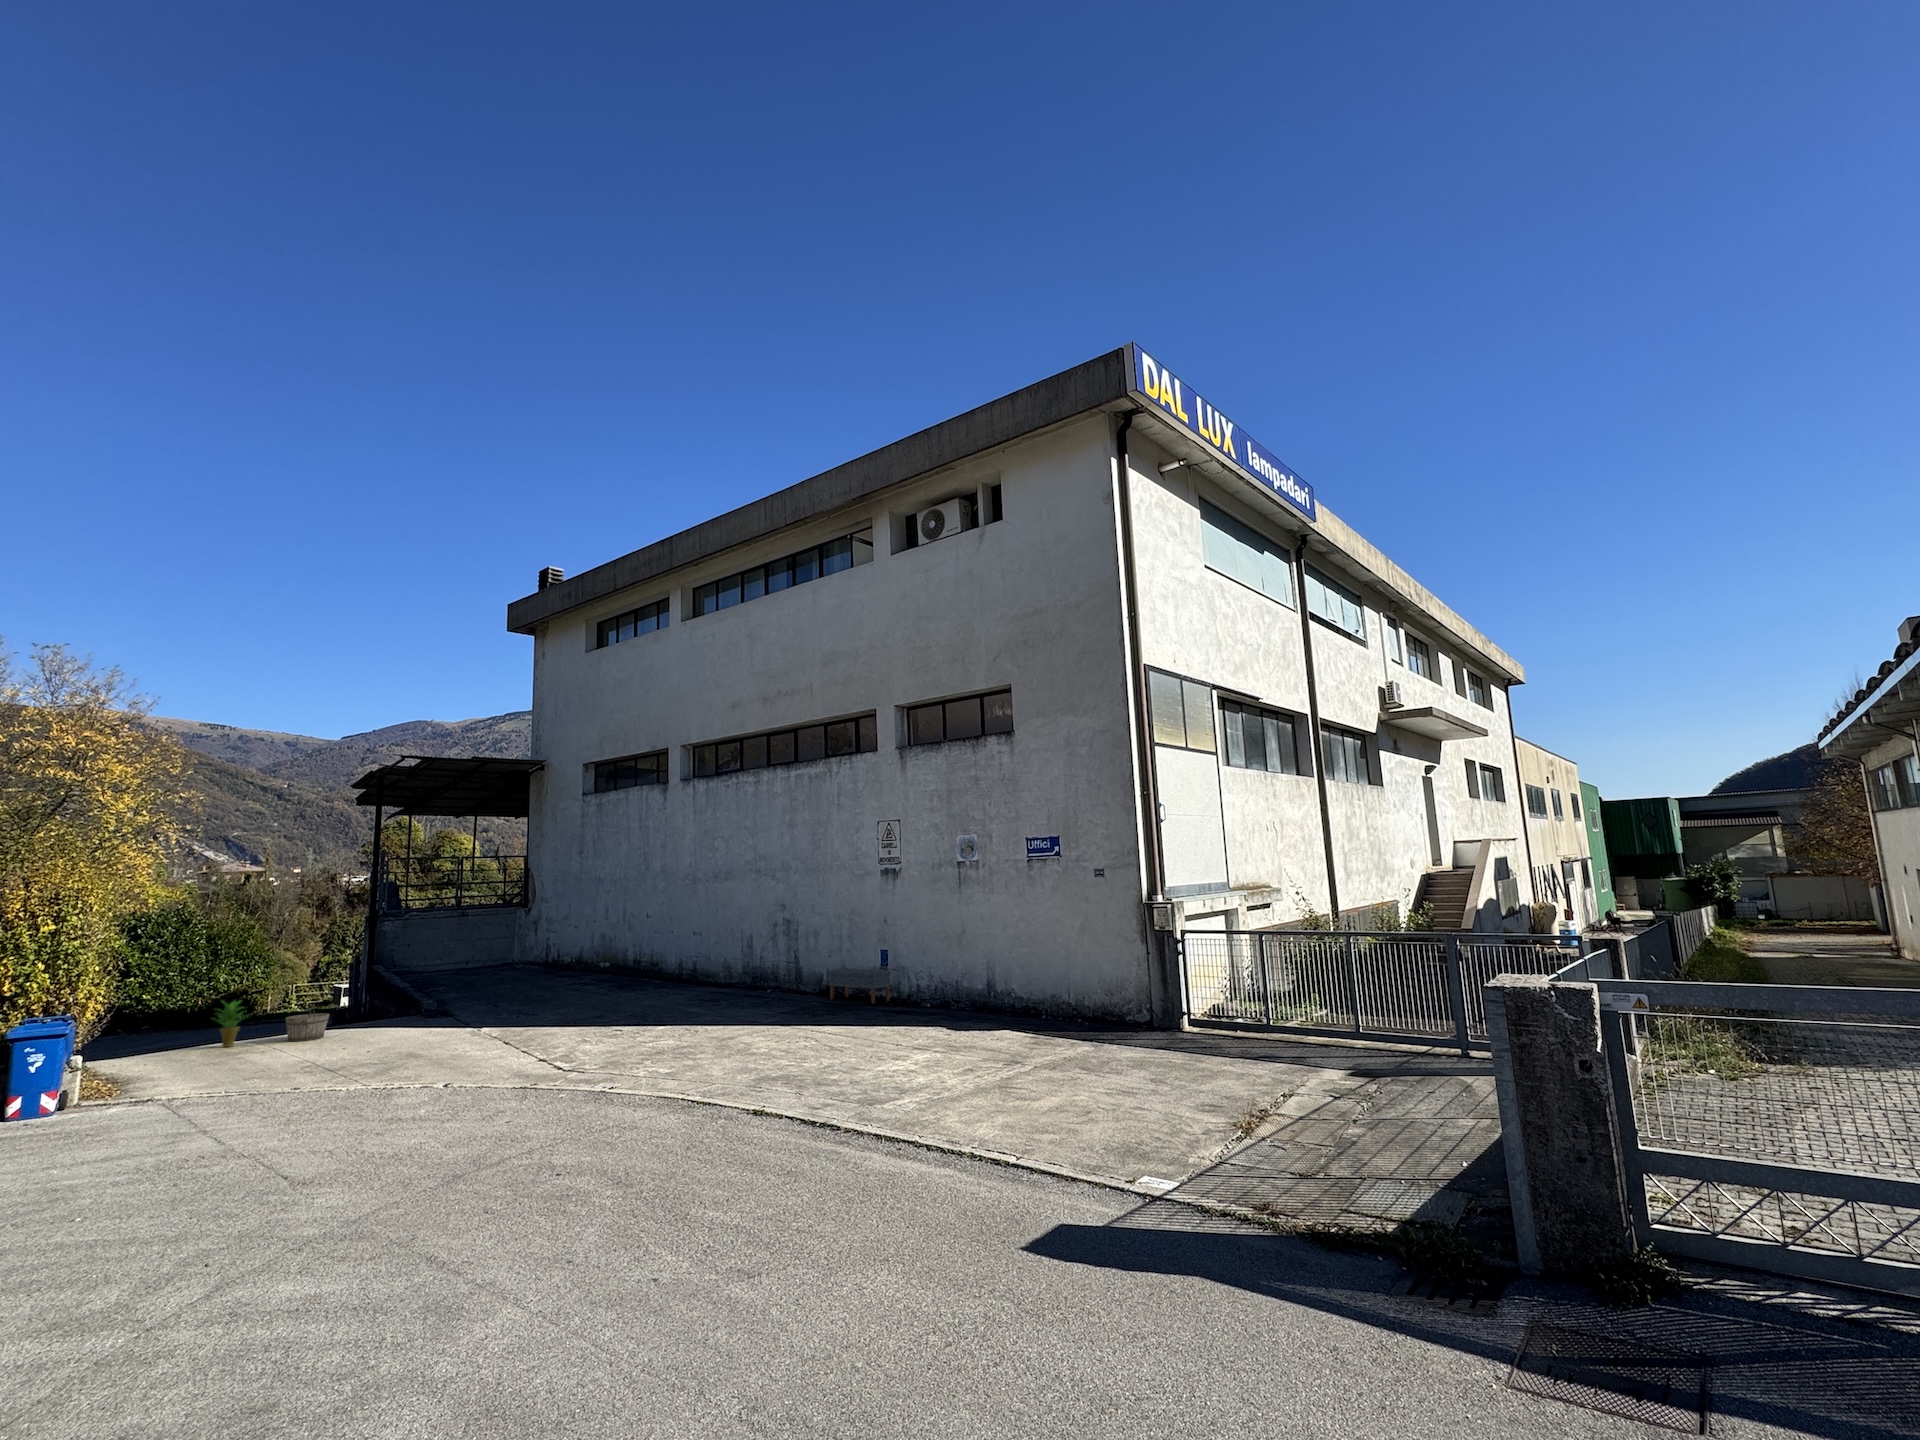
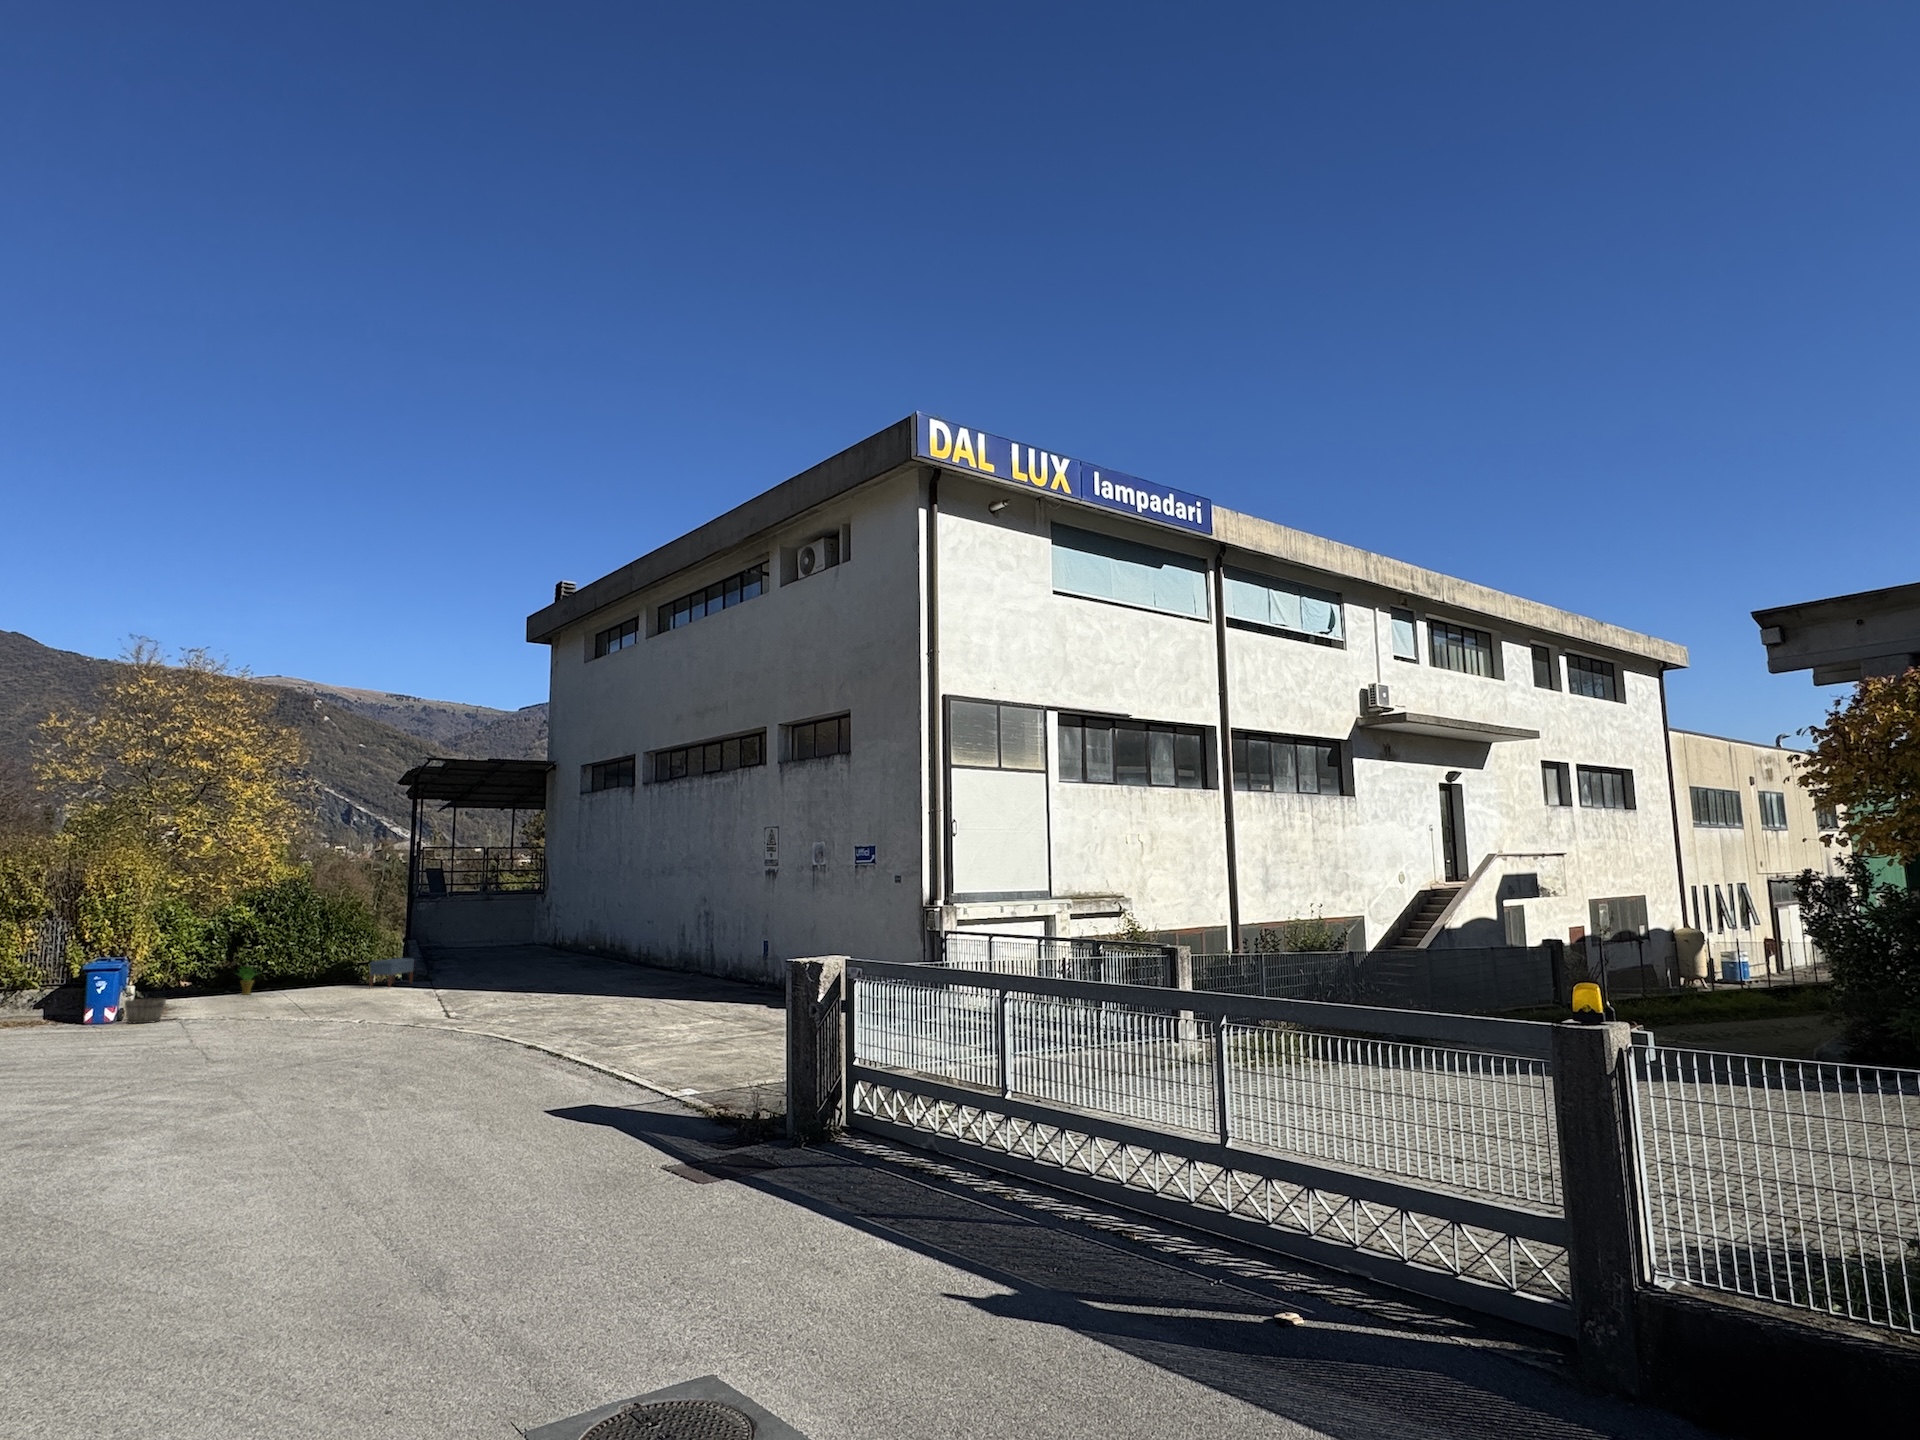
bench: present [829,968,891,1004] -> present [369,958,414,988]
wooden bucket: present [286,1007,329,1041] -> present [125,995,166,1023]

